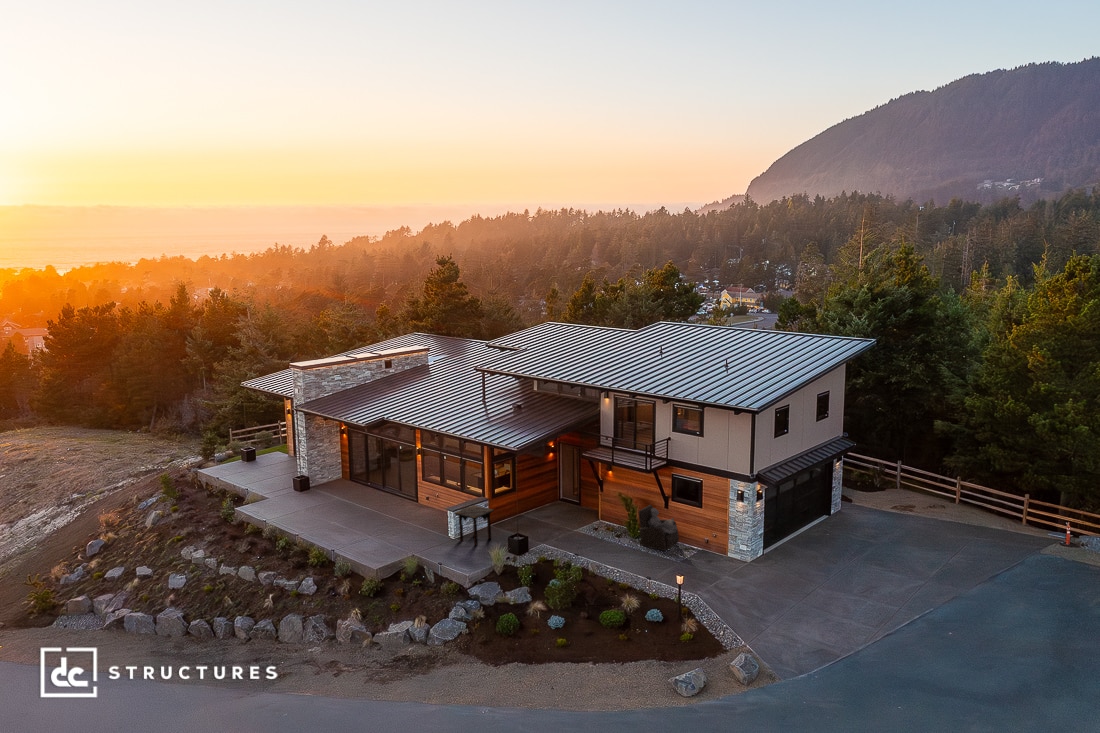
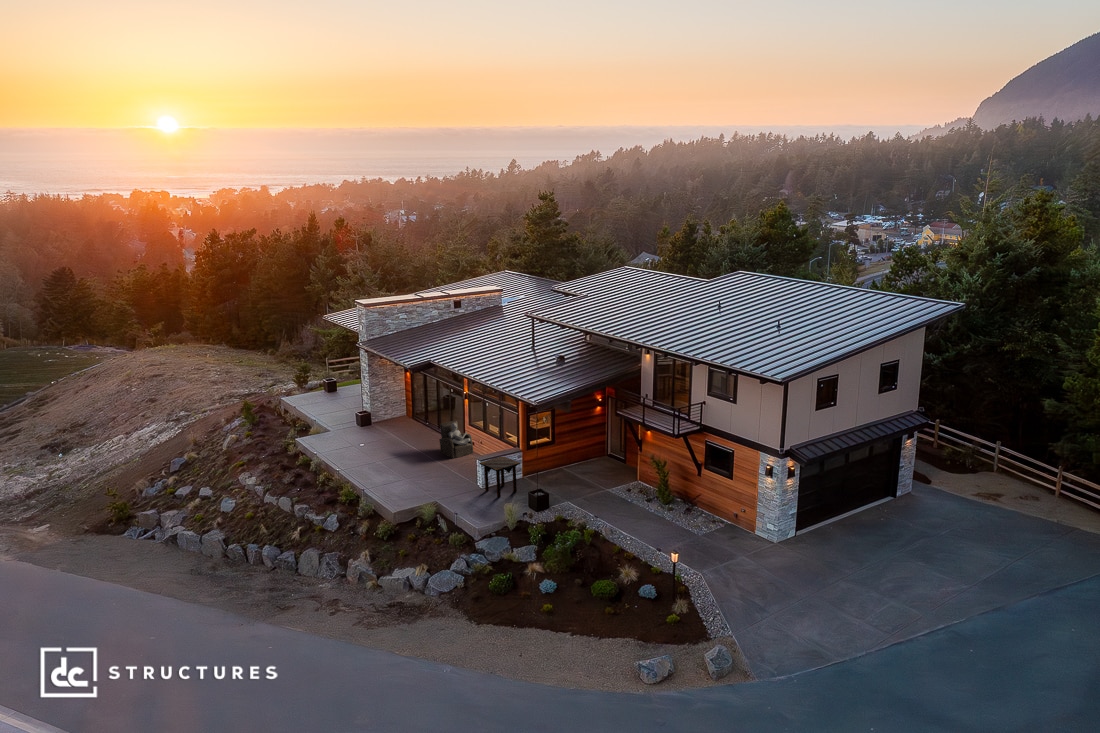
armchair: present [639,505,679,551] -> present [439,420,473,458]

